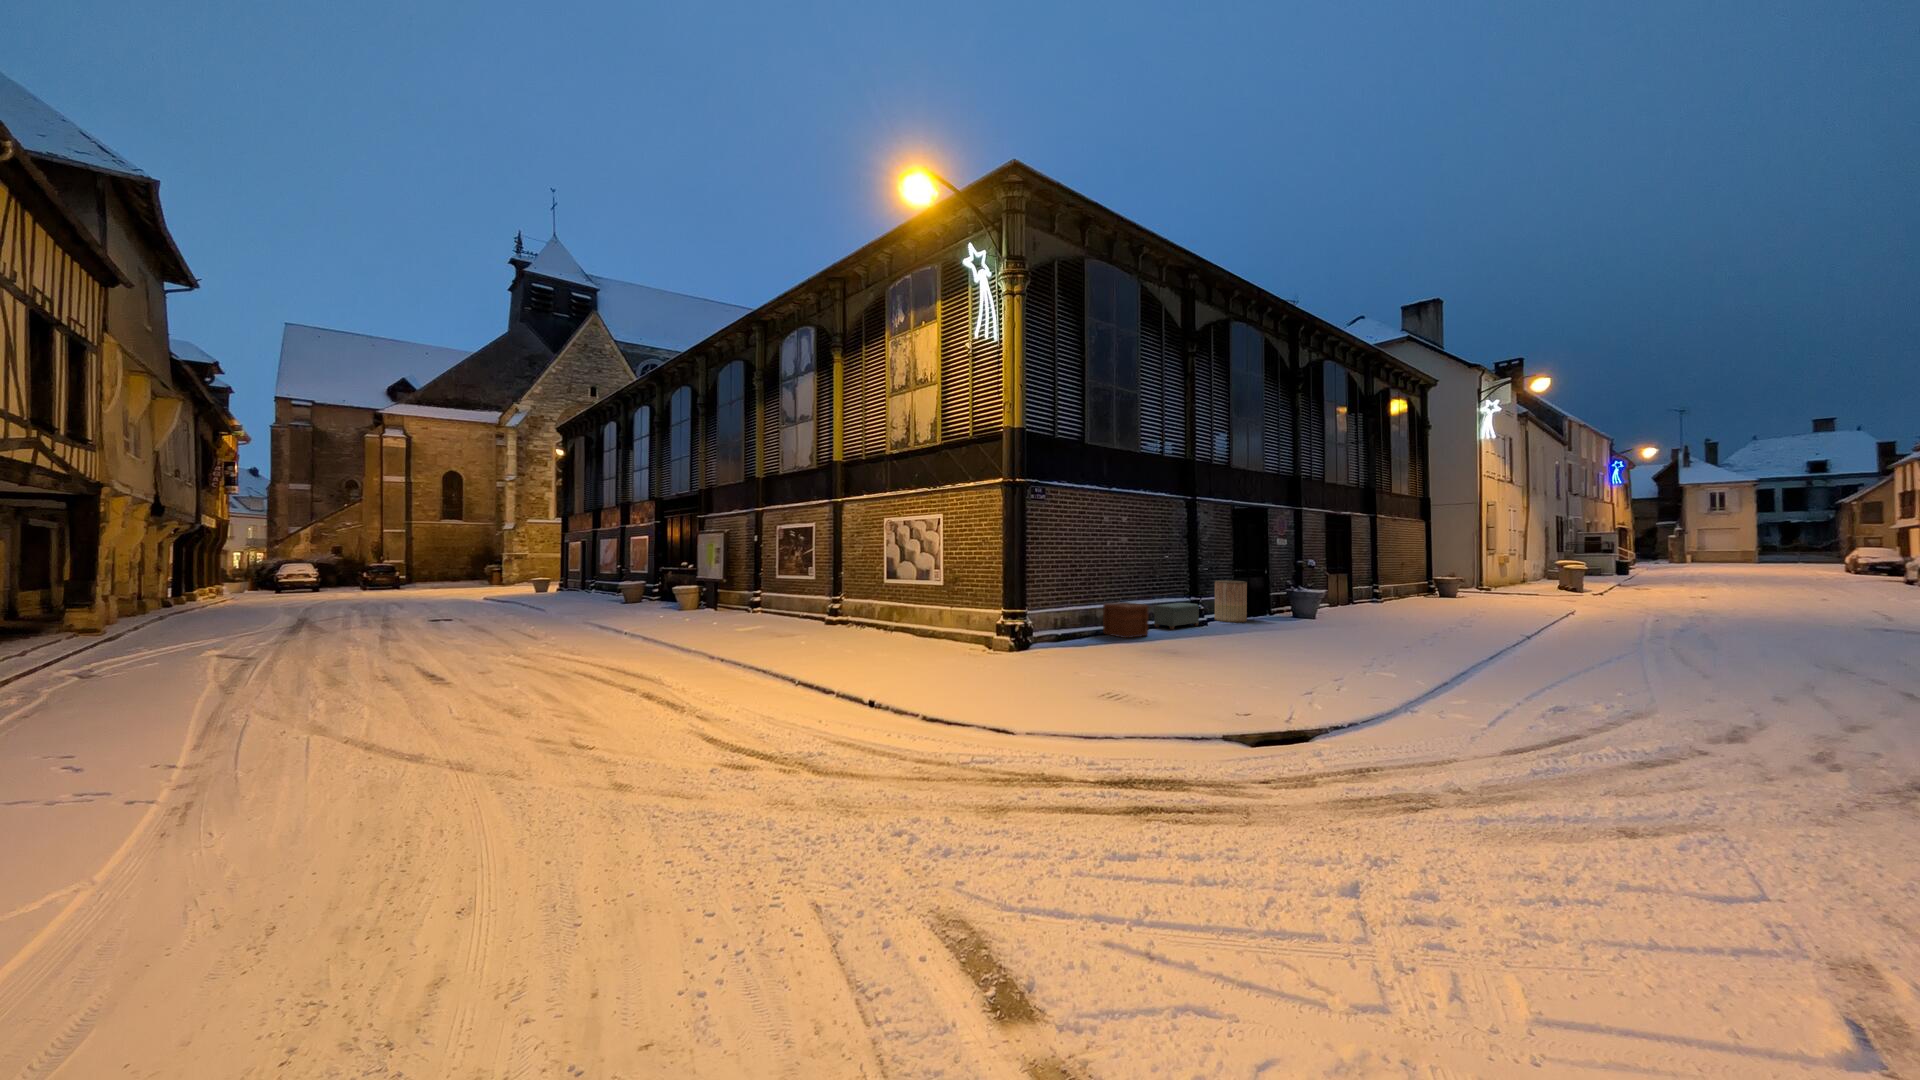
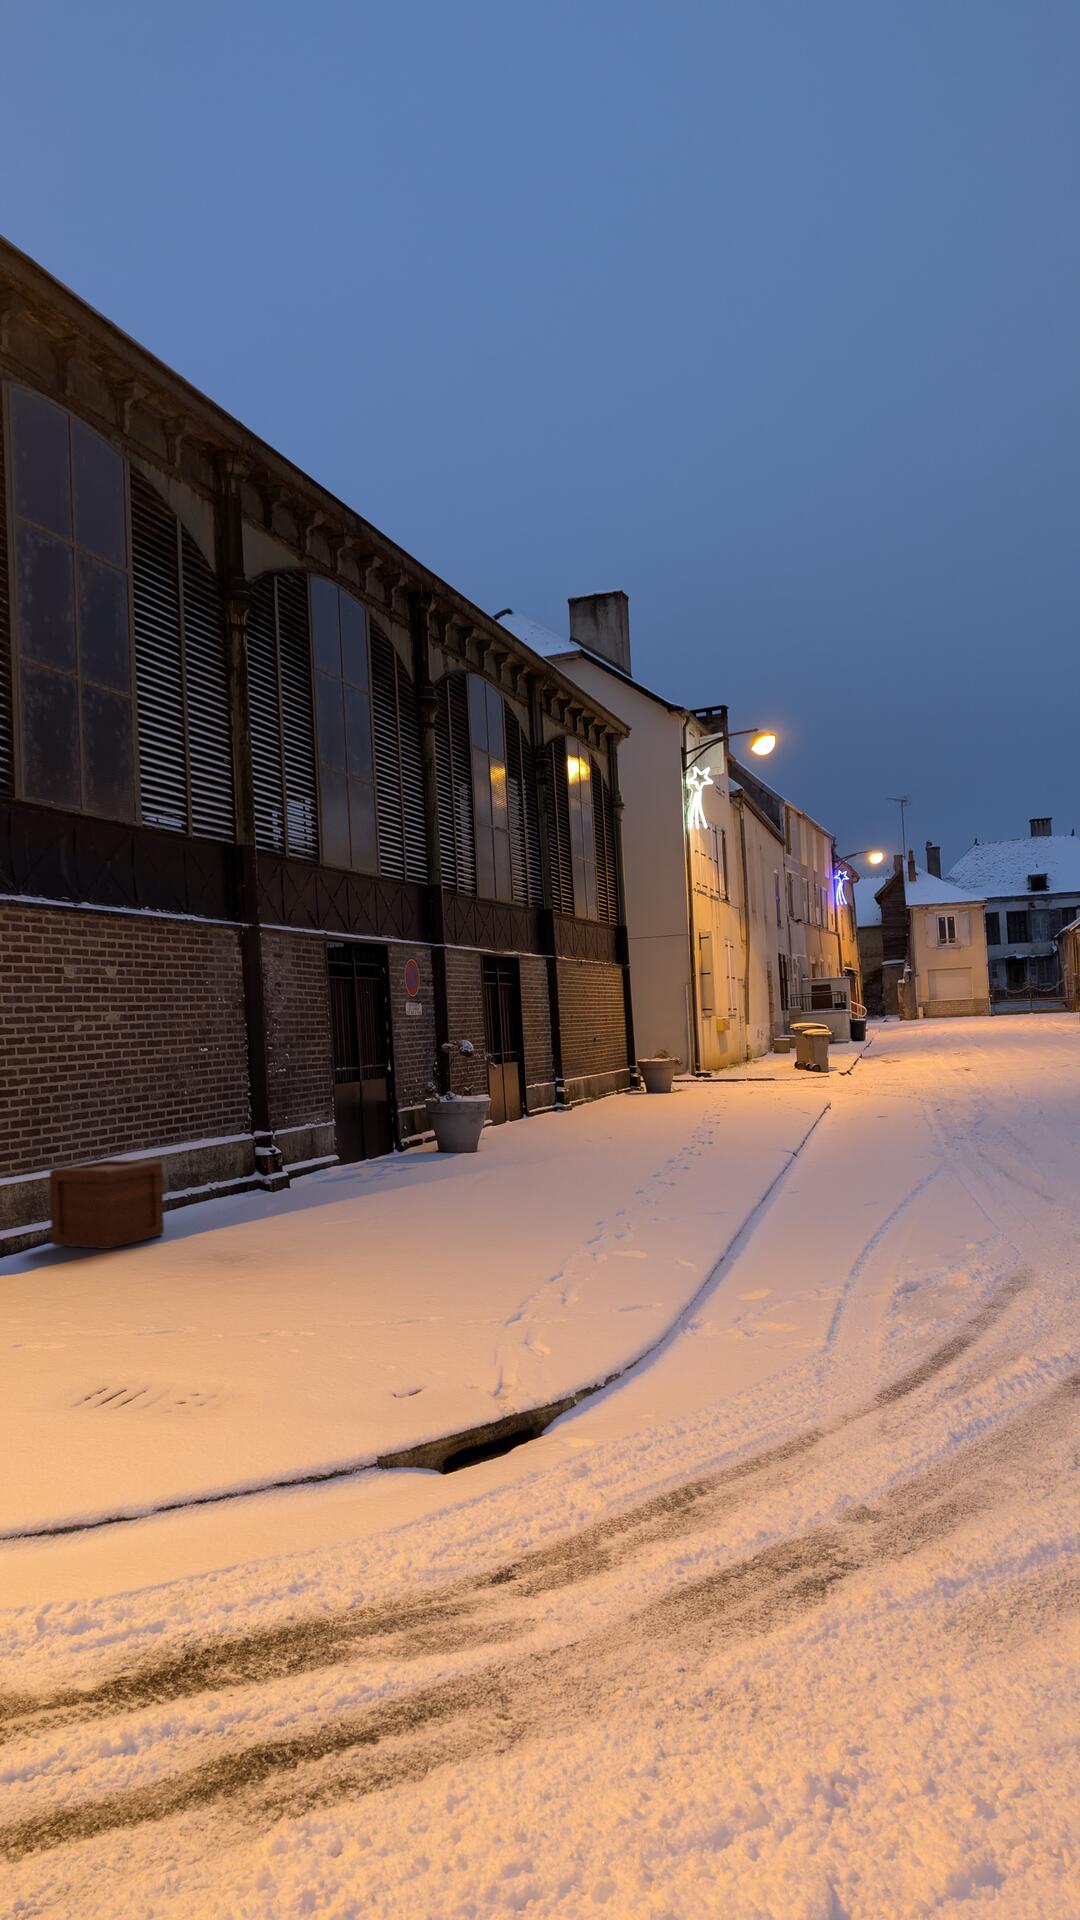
trash can: present [1215,580,1247,623] -> none [302,1089,367,1179]
bench: present [1154,603,1199,629] -> none [176,1147,273,1211]

